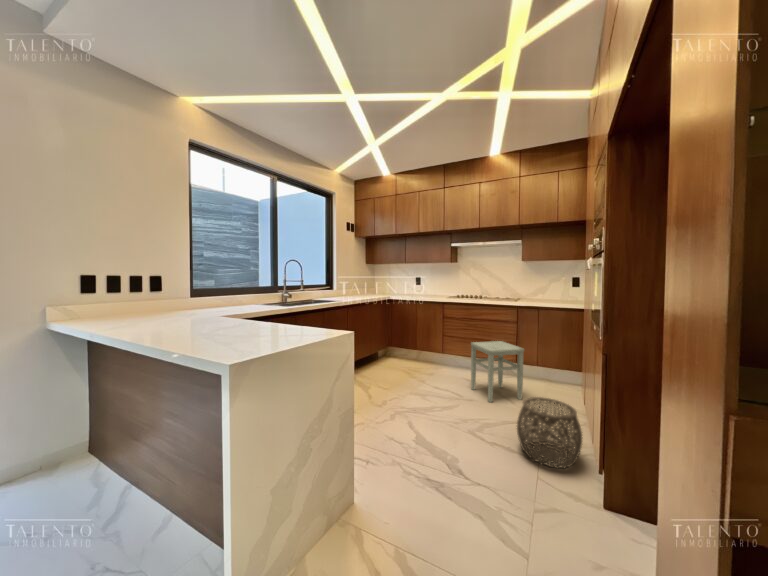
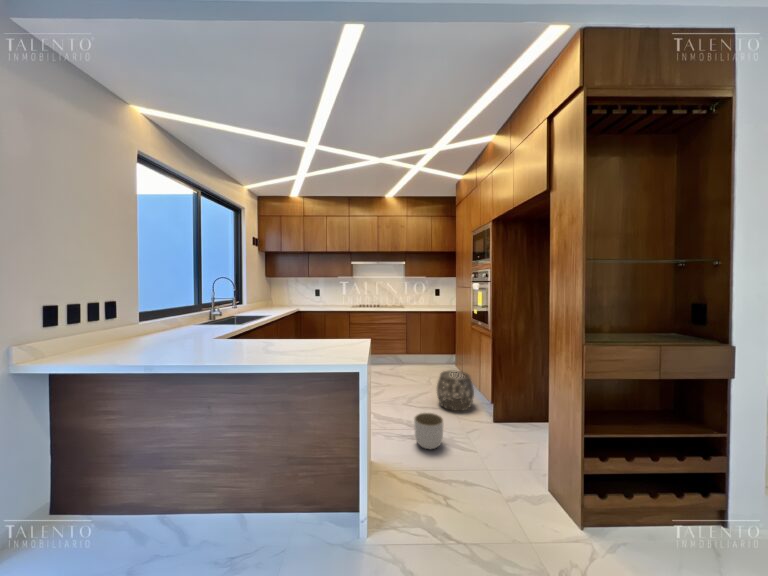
stool: present [471,341,524,402] -> none [383,338,421,384]
planter: none [435,452,480,515] -> present [414,413,443,449]

